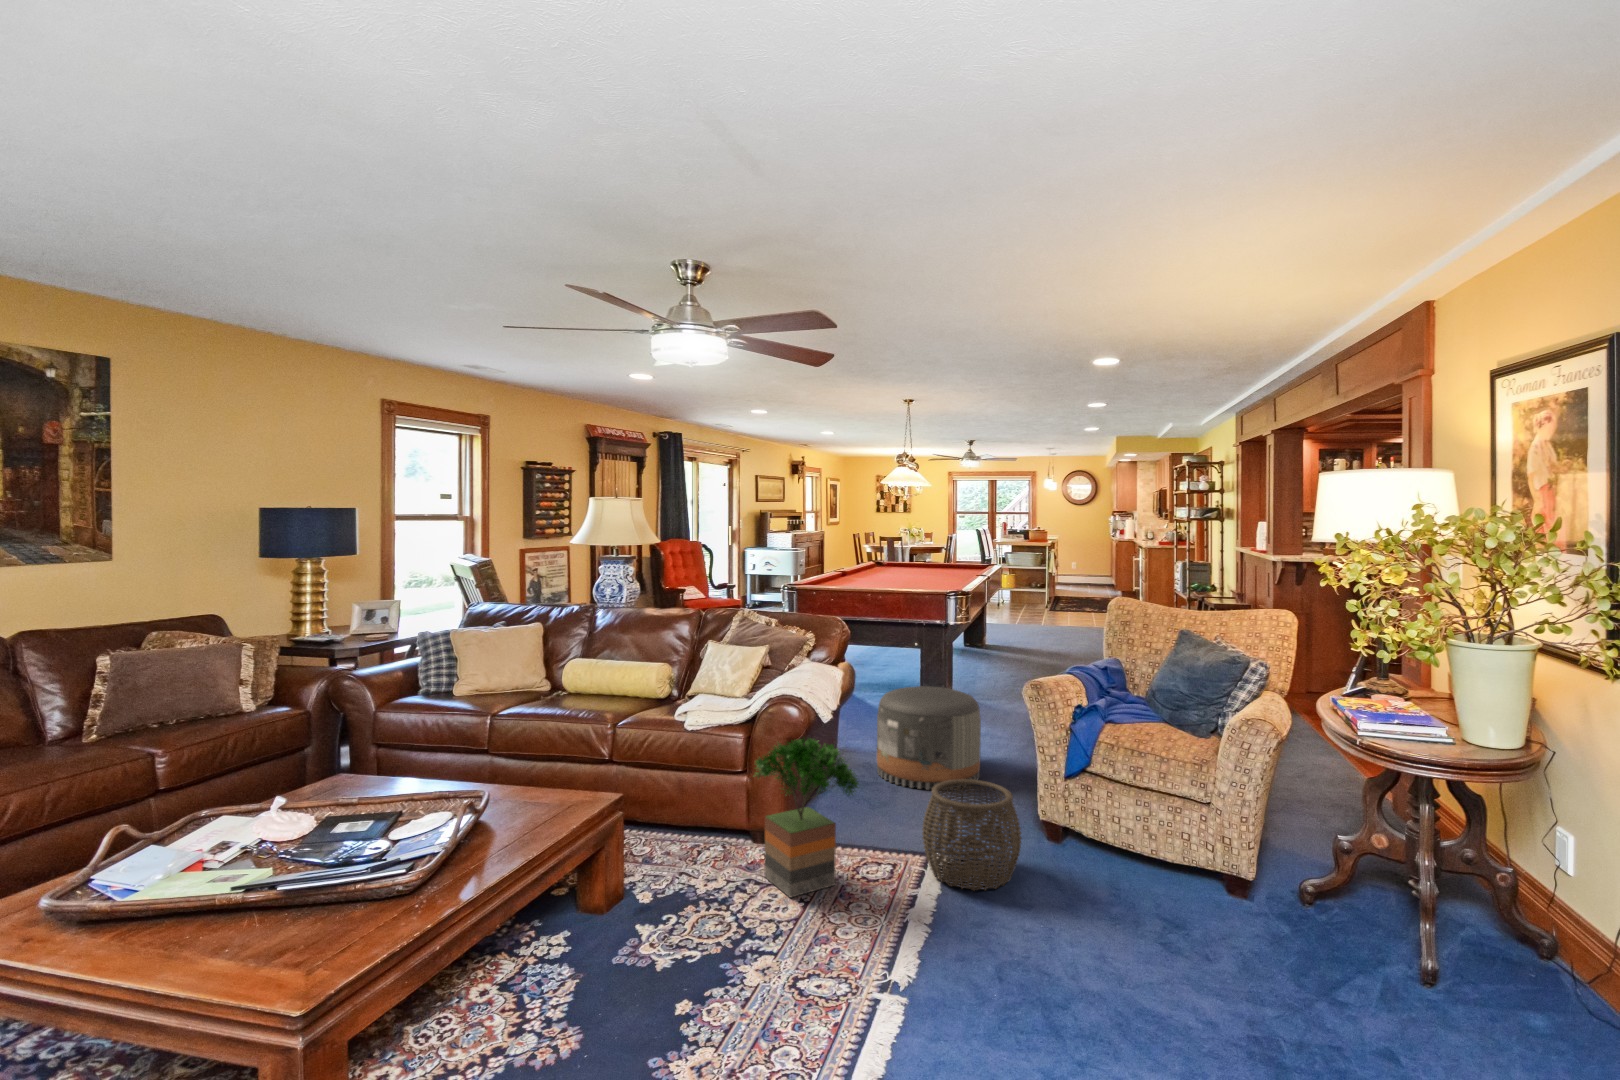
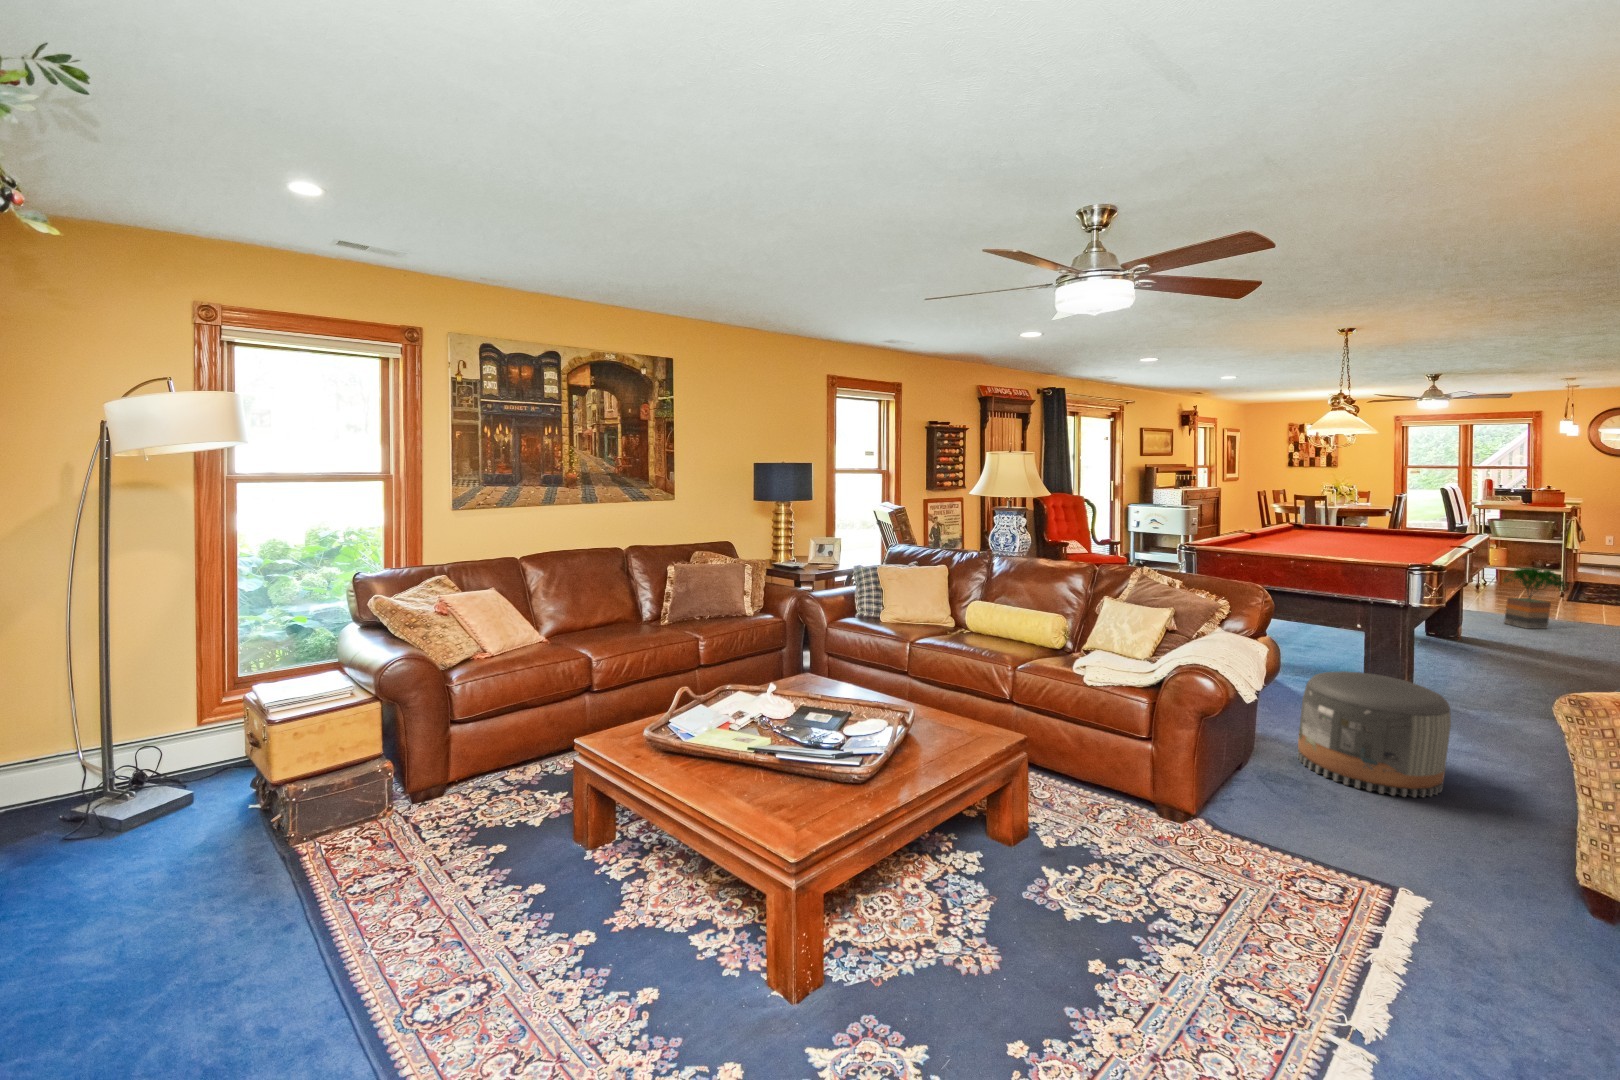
potted tree: present [755,738,859,898] -> present [1504,568,1567,629]
woven basket: present [922,779,1022,890] -> none [1379,796,1537,942]

